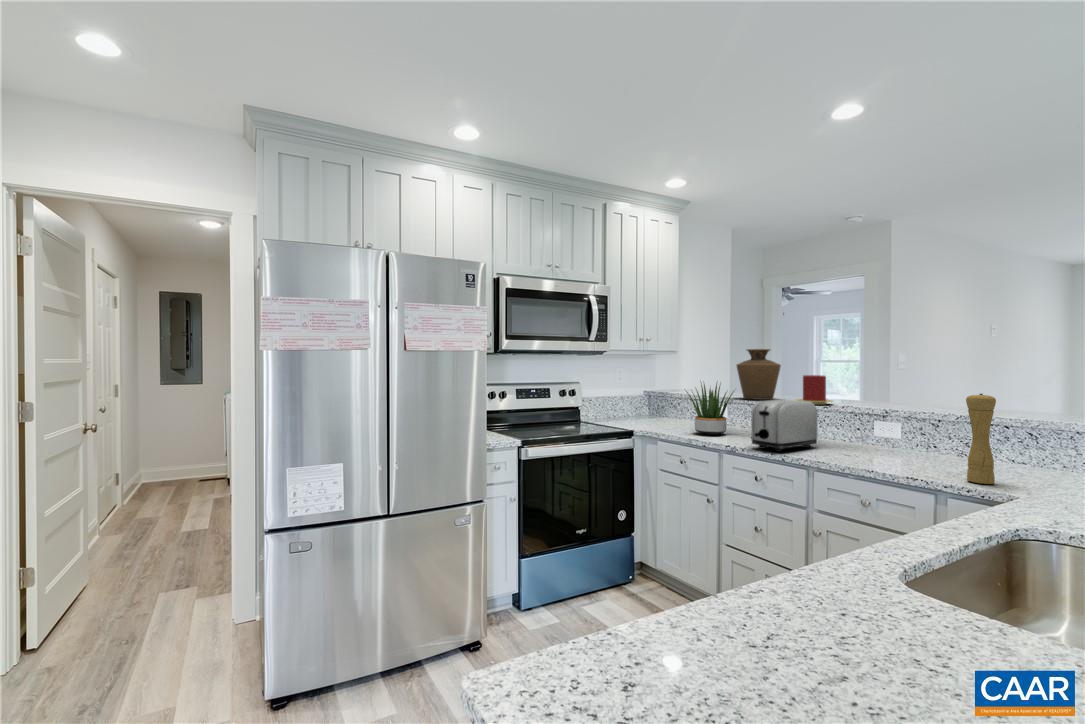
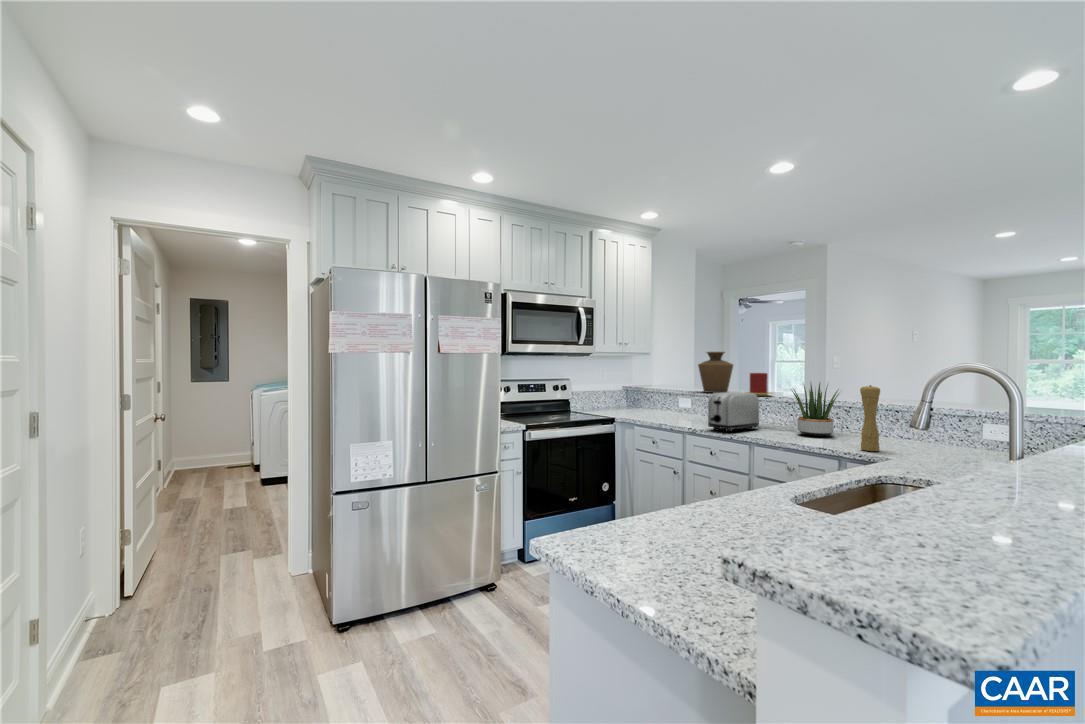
potted plant: present [686,383,734,435] -> present [792,383,839,437]

